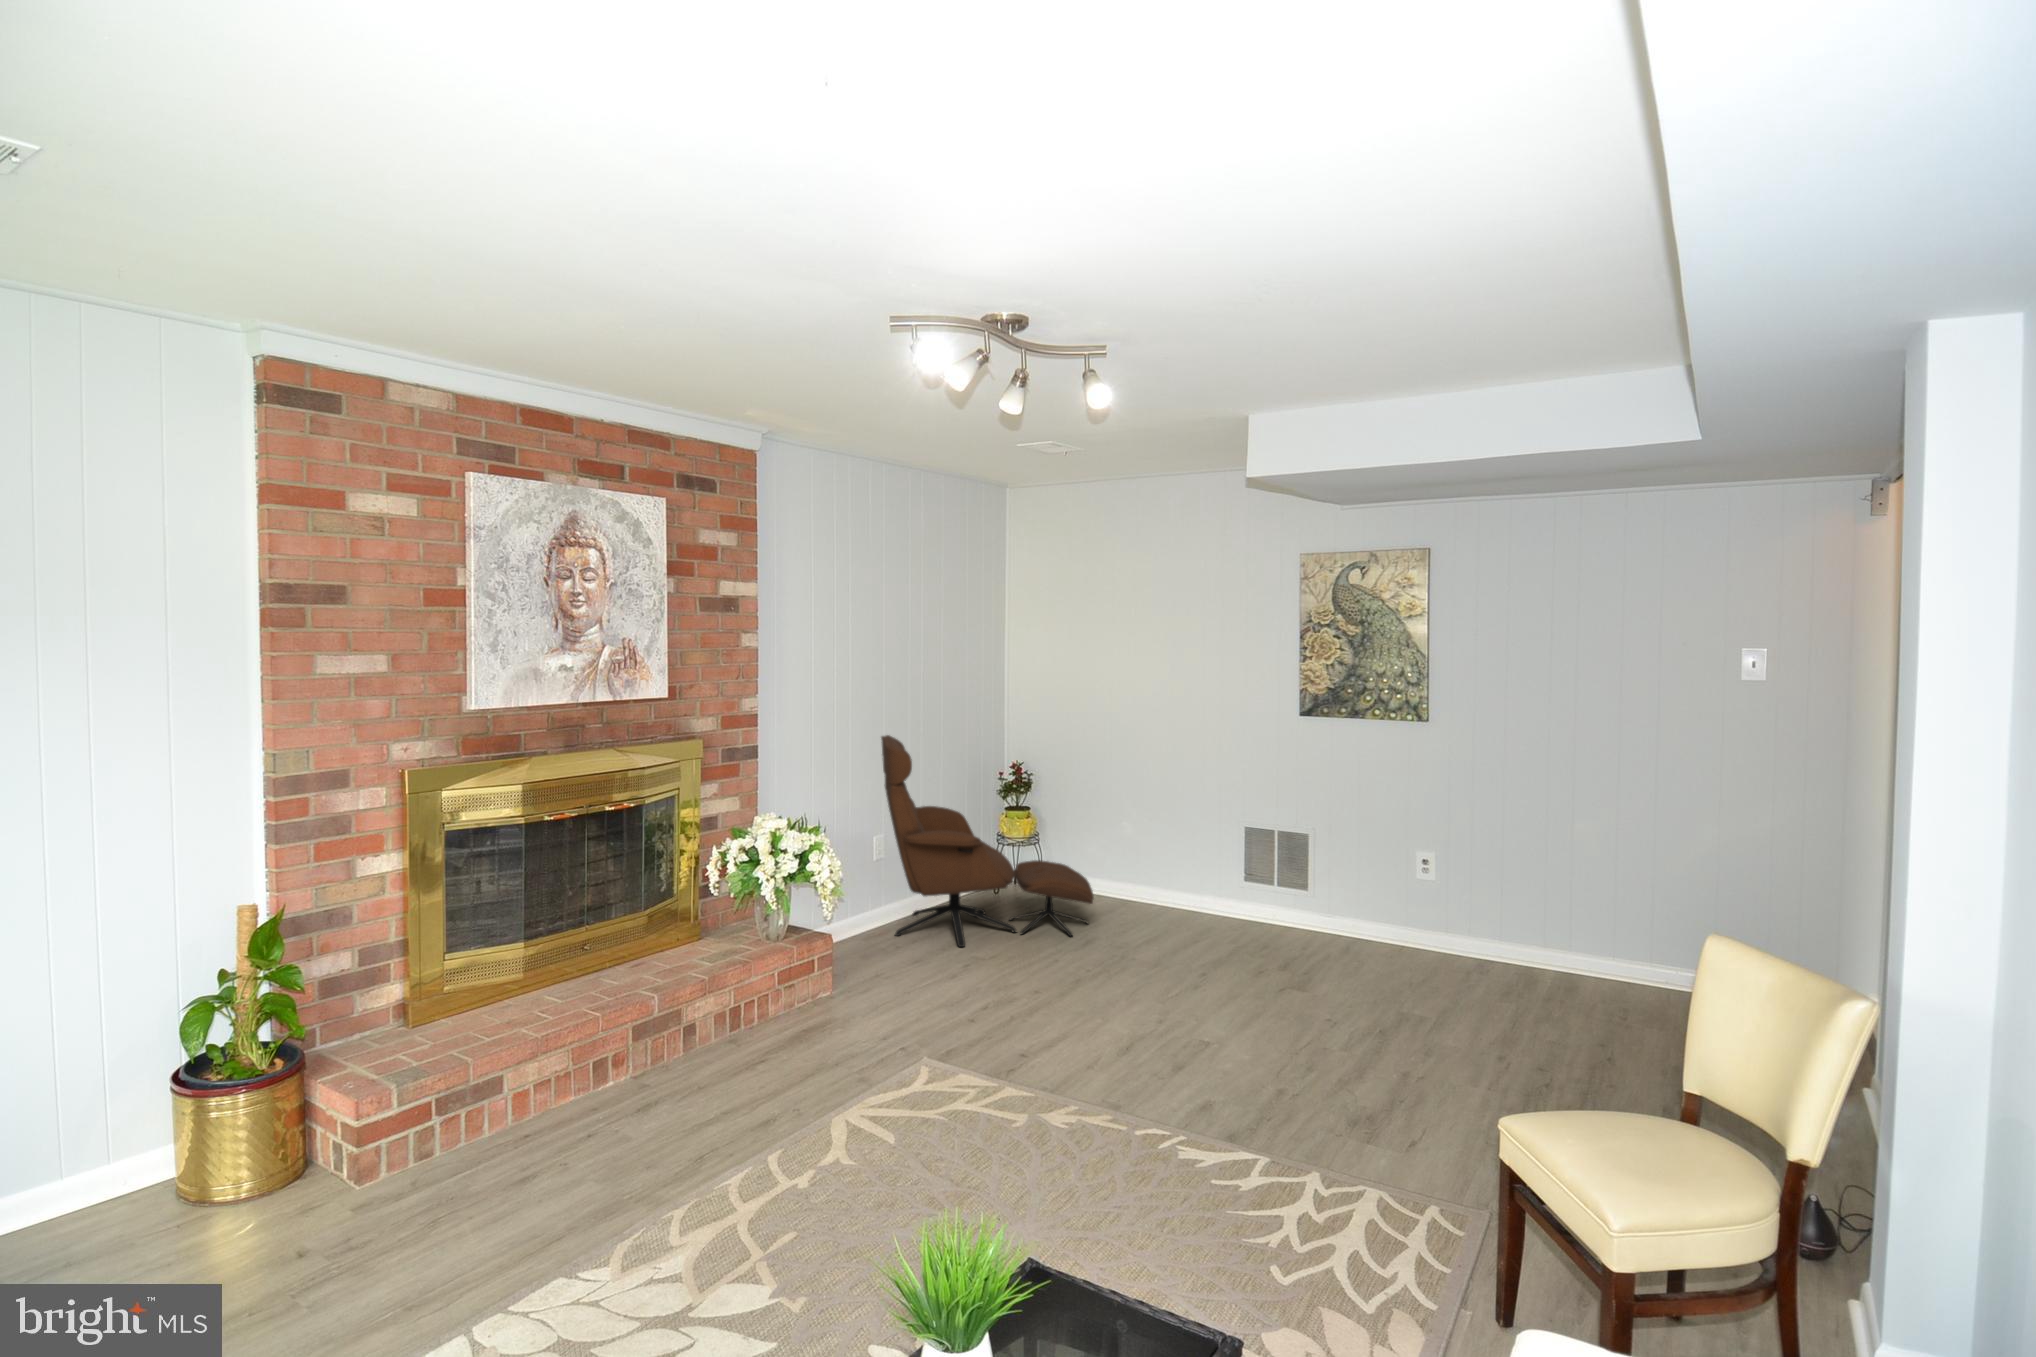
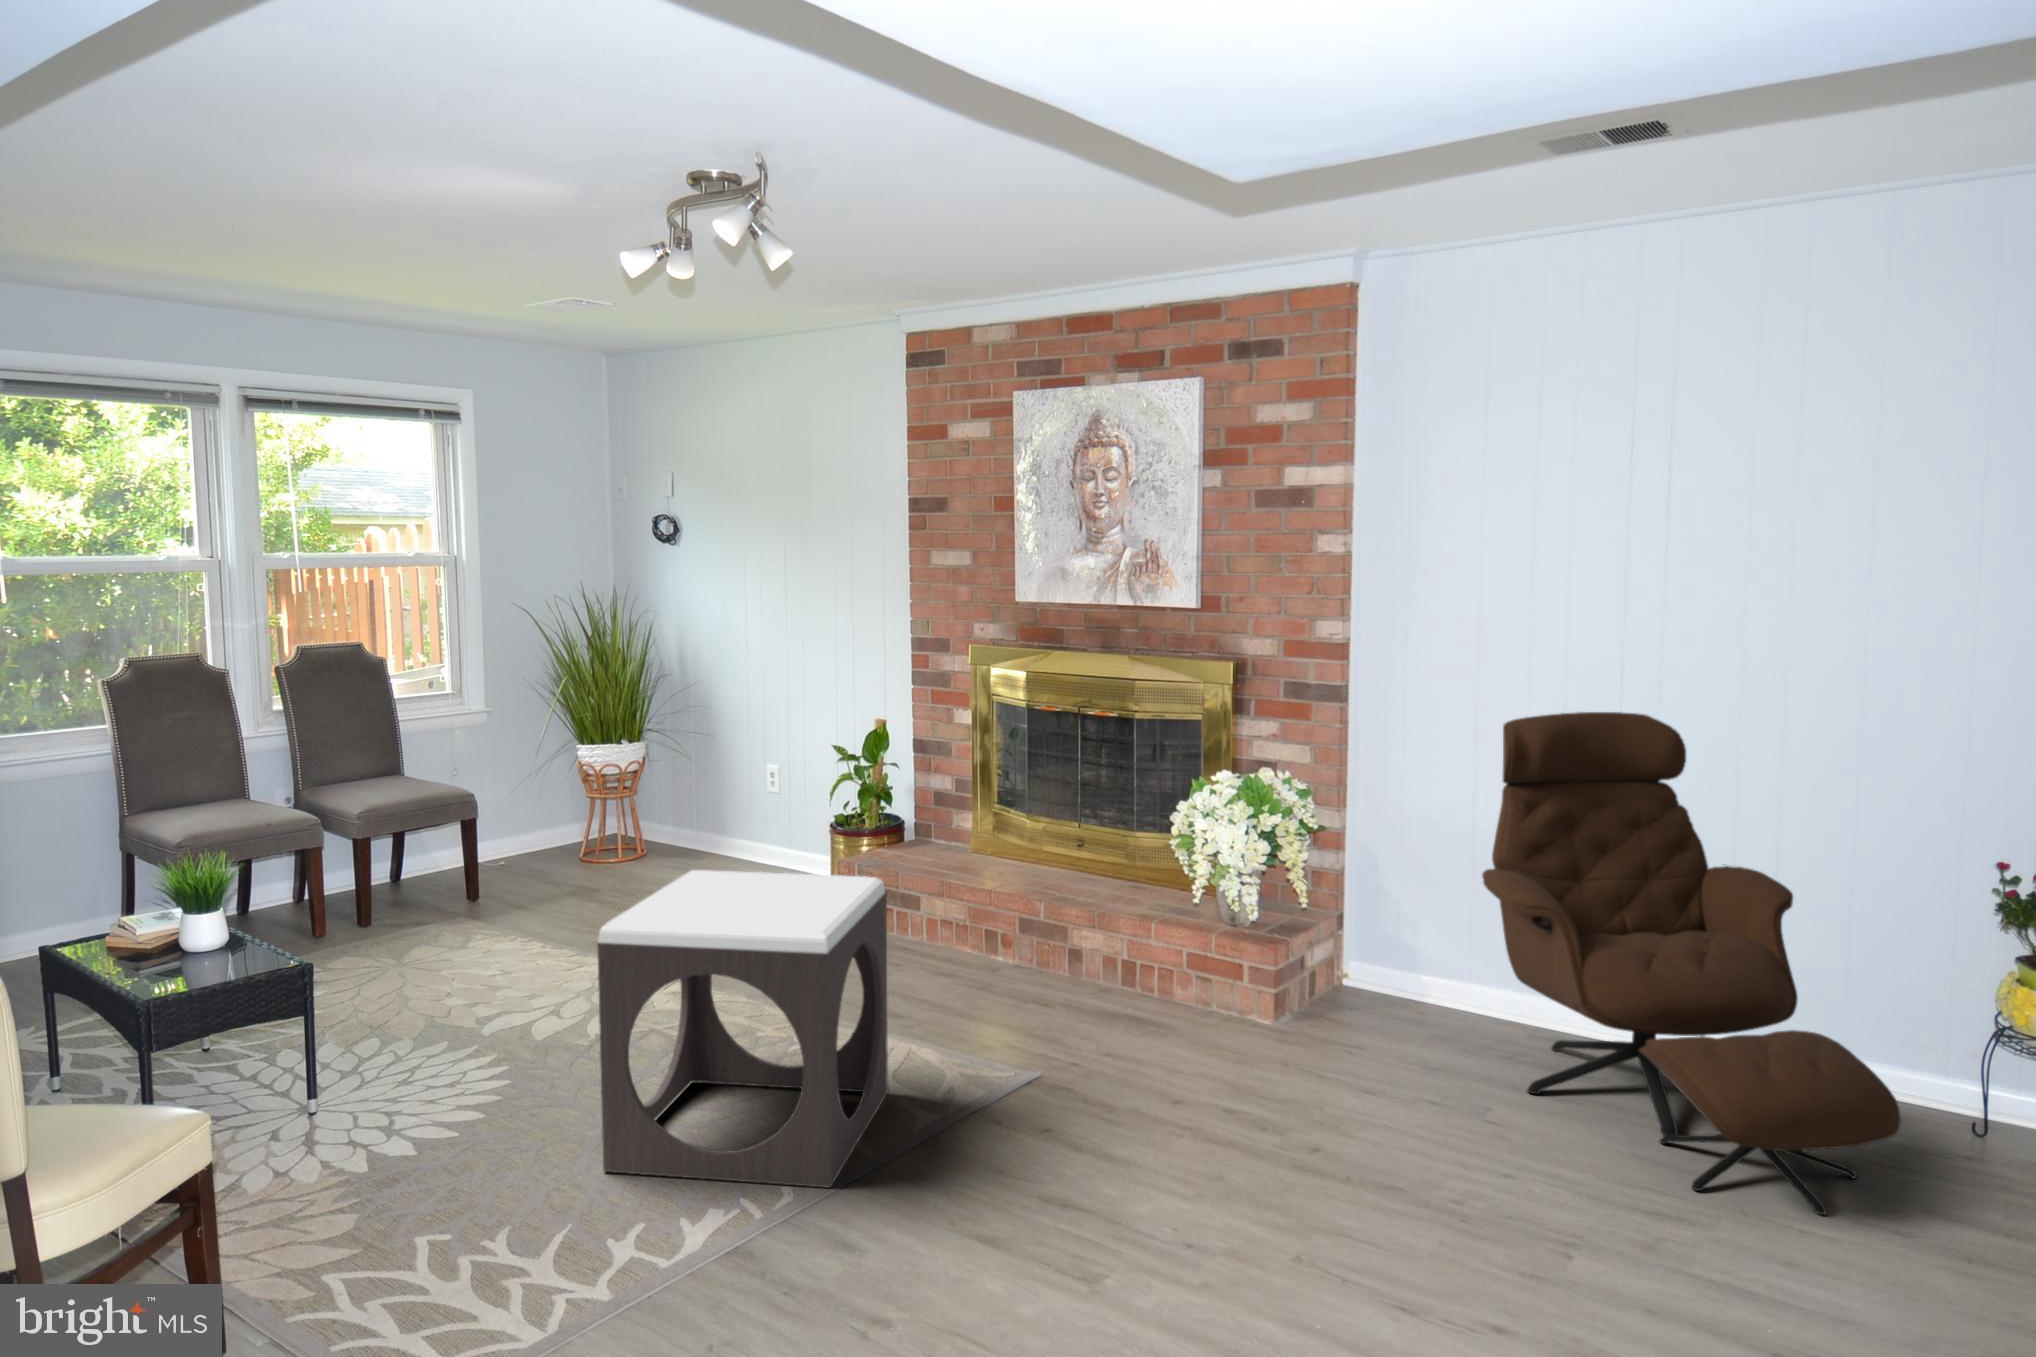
footstool: none [948,933,1160,1220] -> present [597,870,888,1188]

